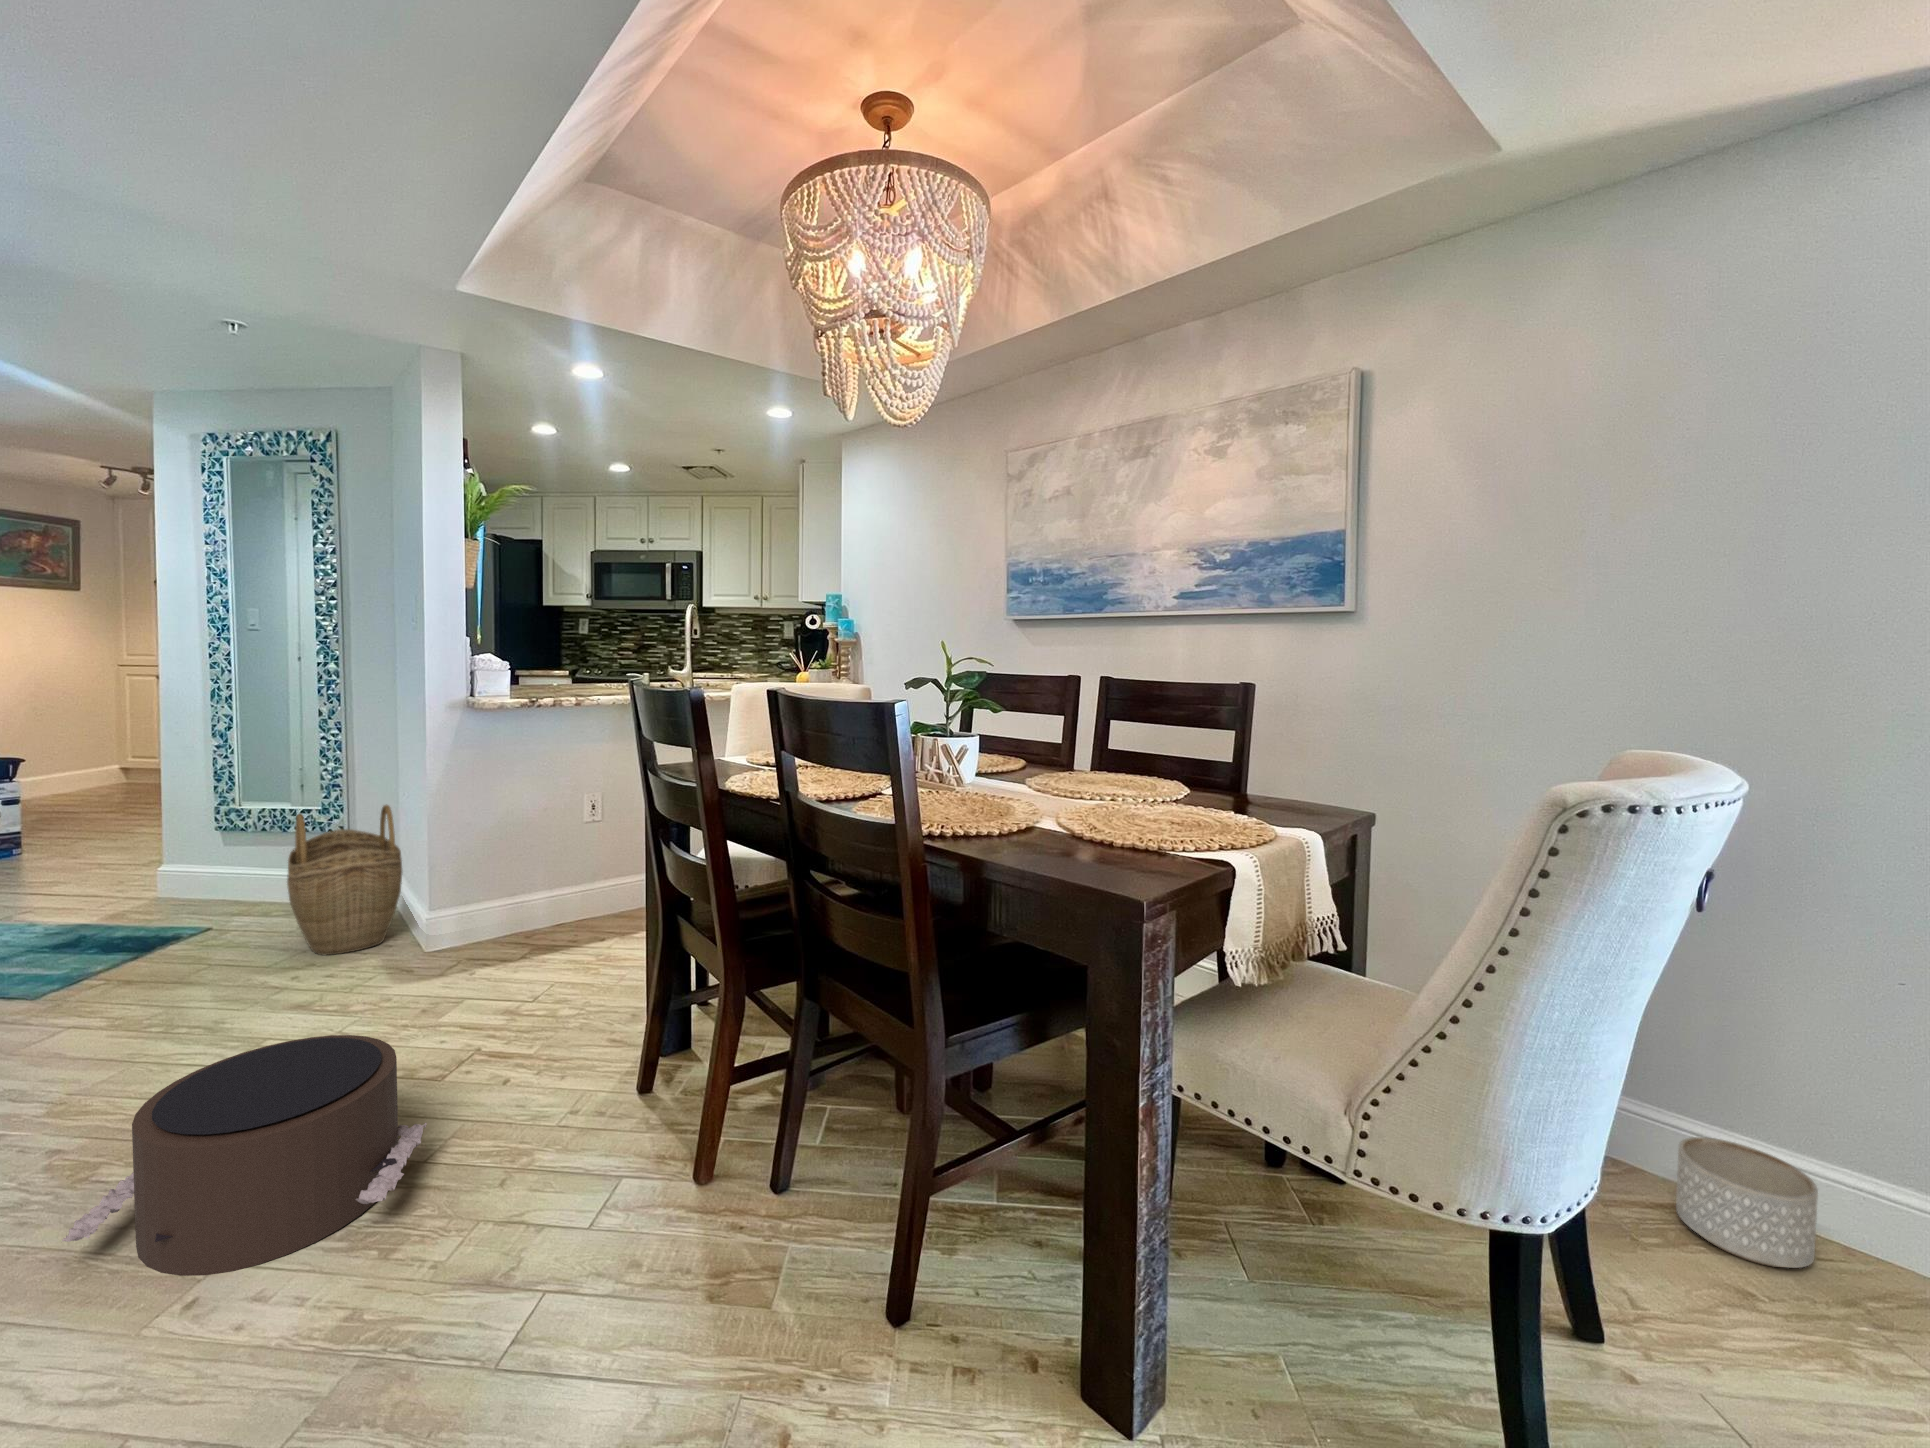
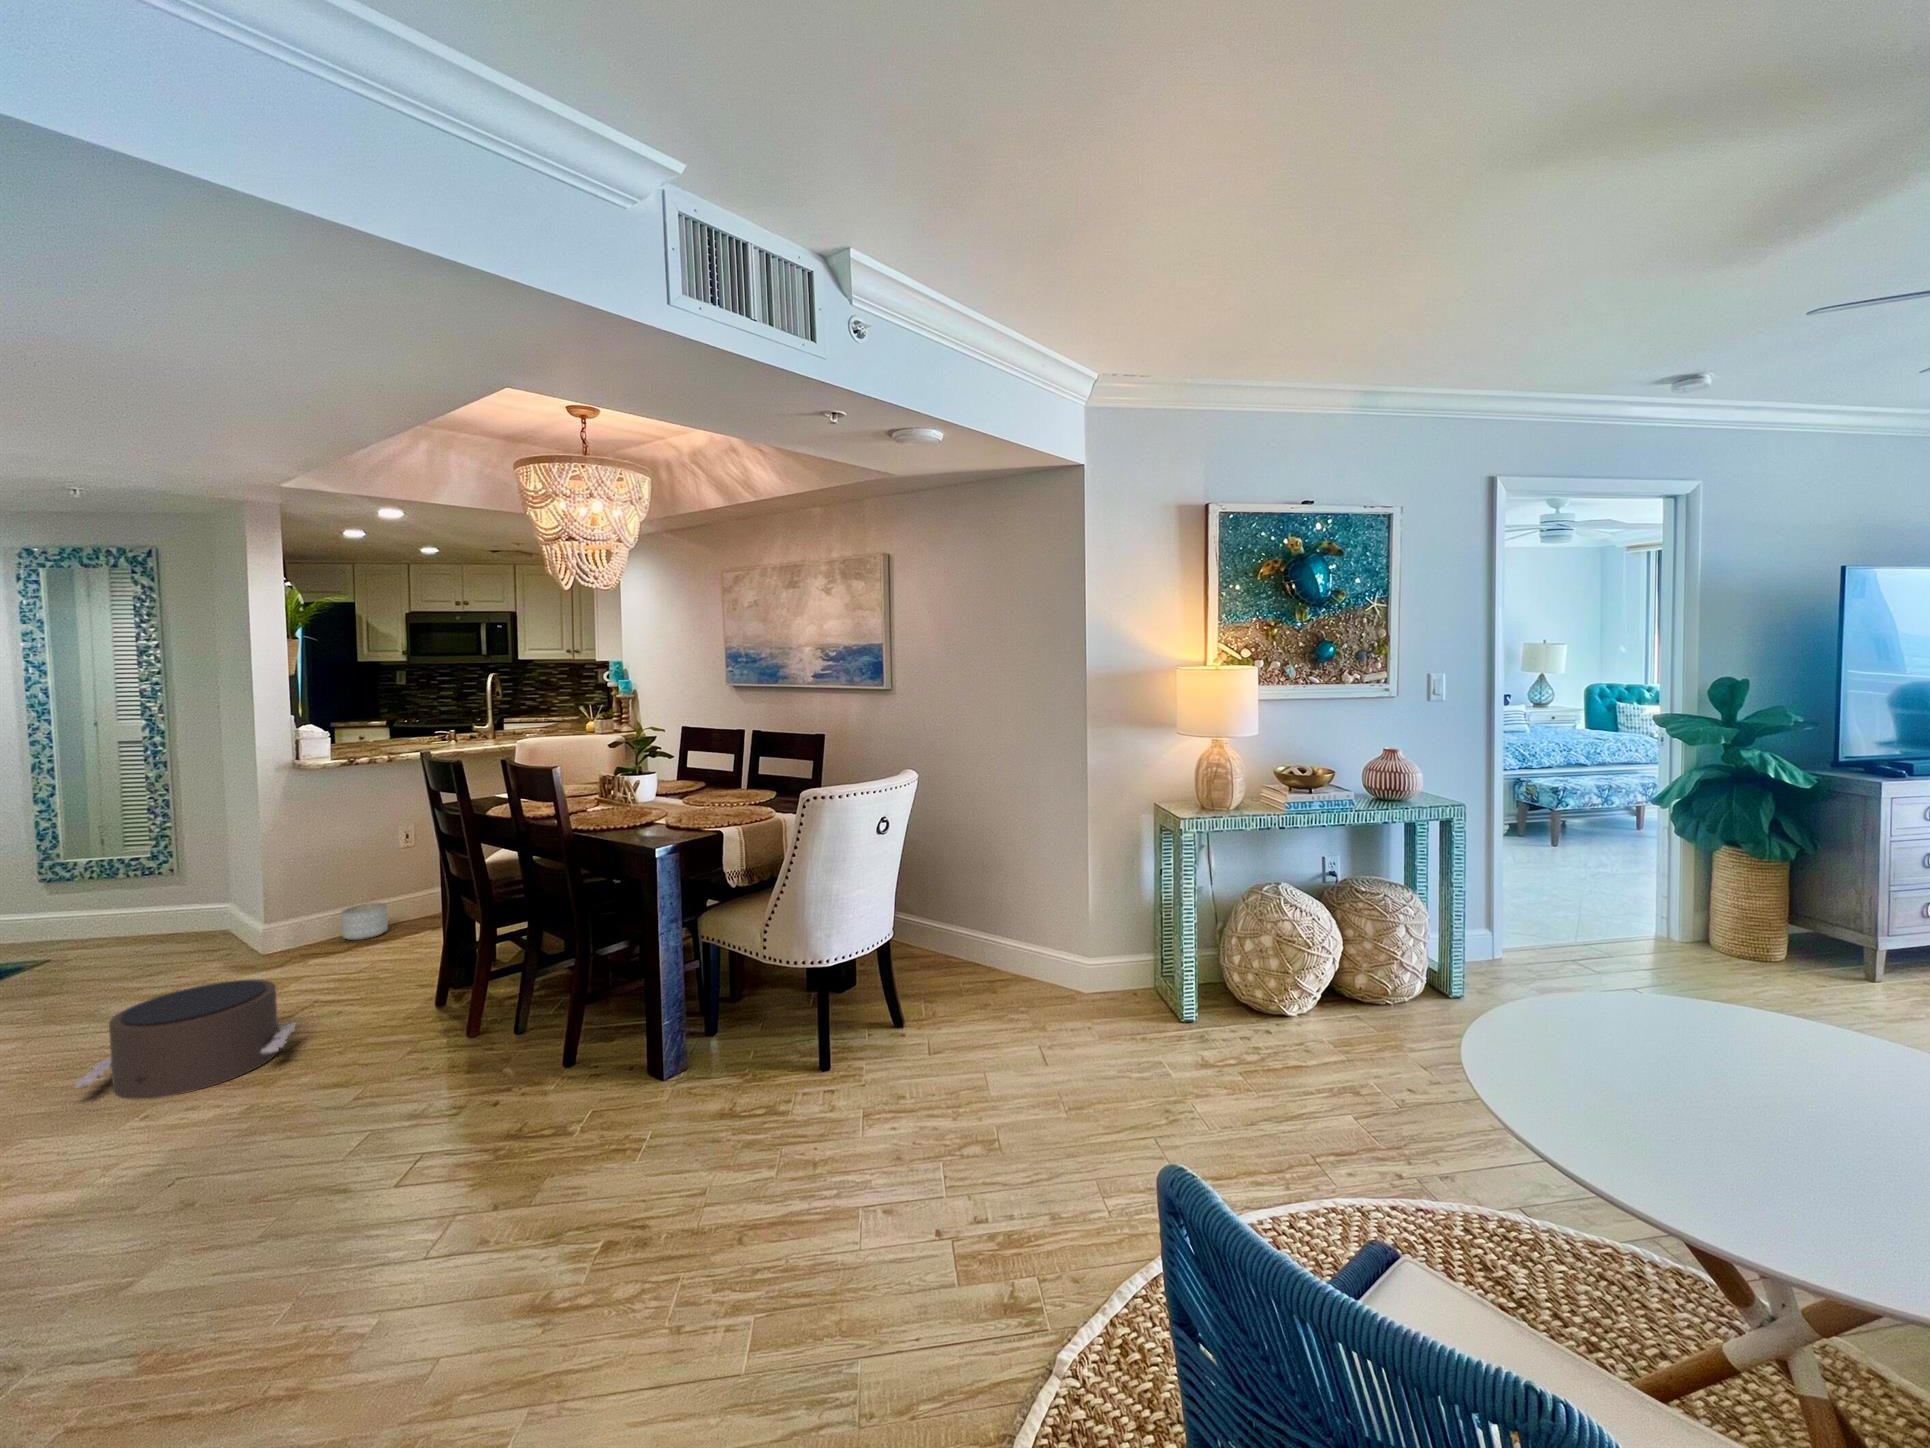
woven basket: present [287,805,402,955] -> none [137,847,242,965]
planter: present [1676,1137,1818,1268] -> present [341,903,388,940]

